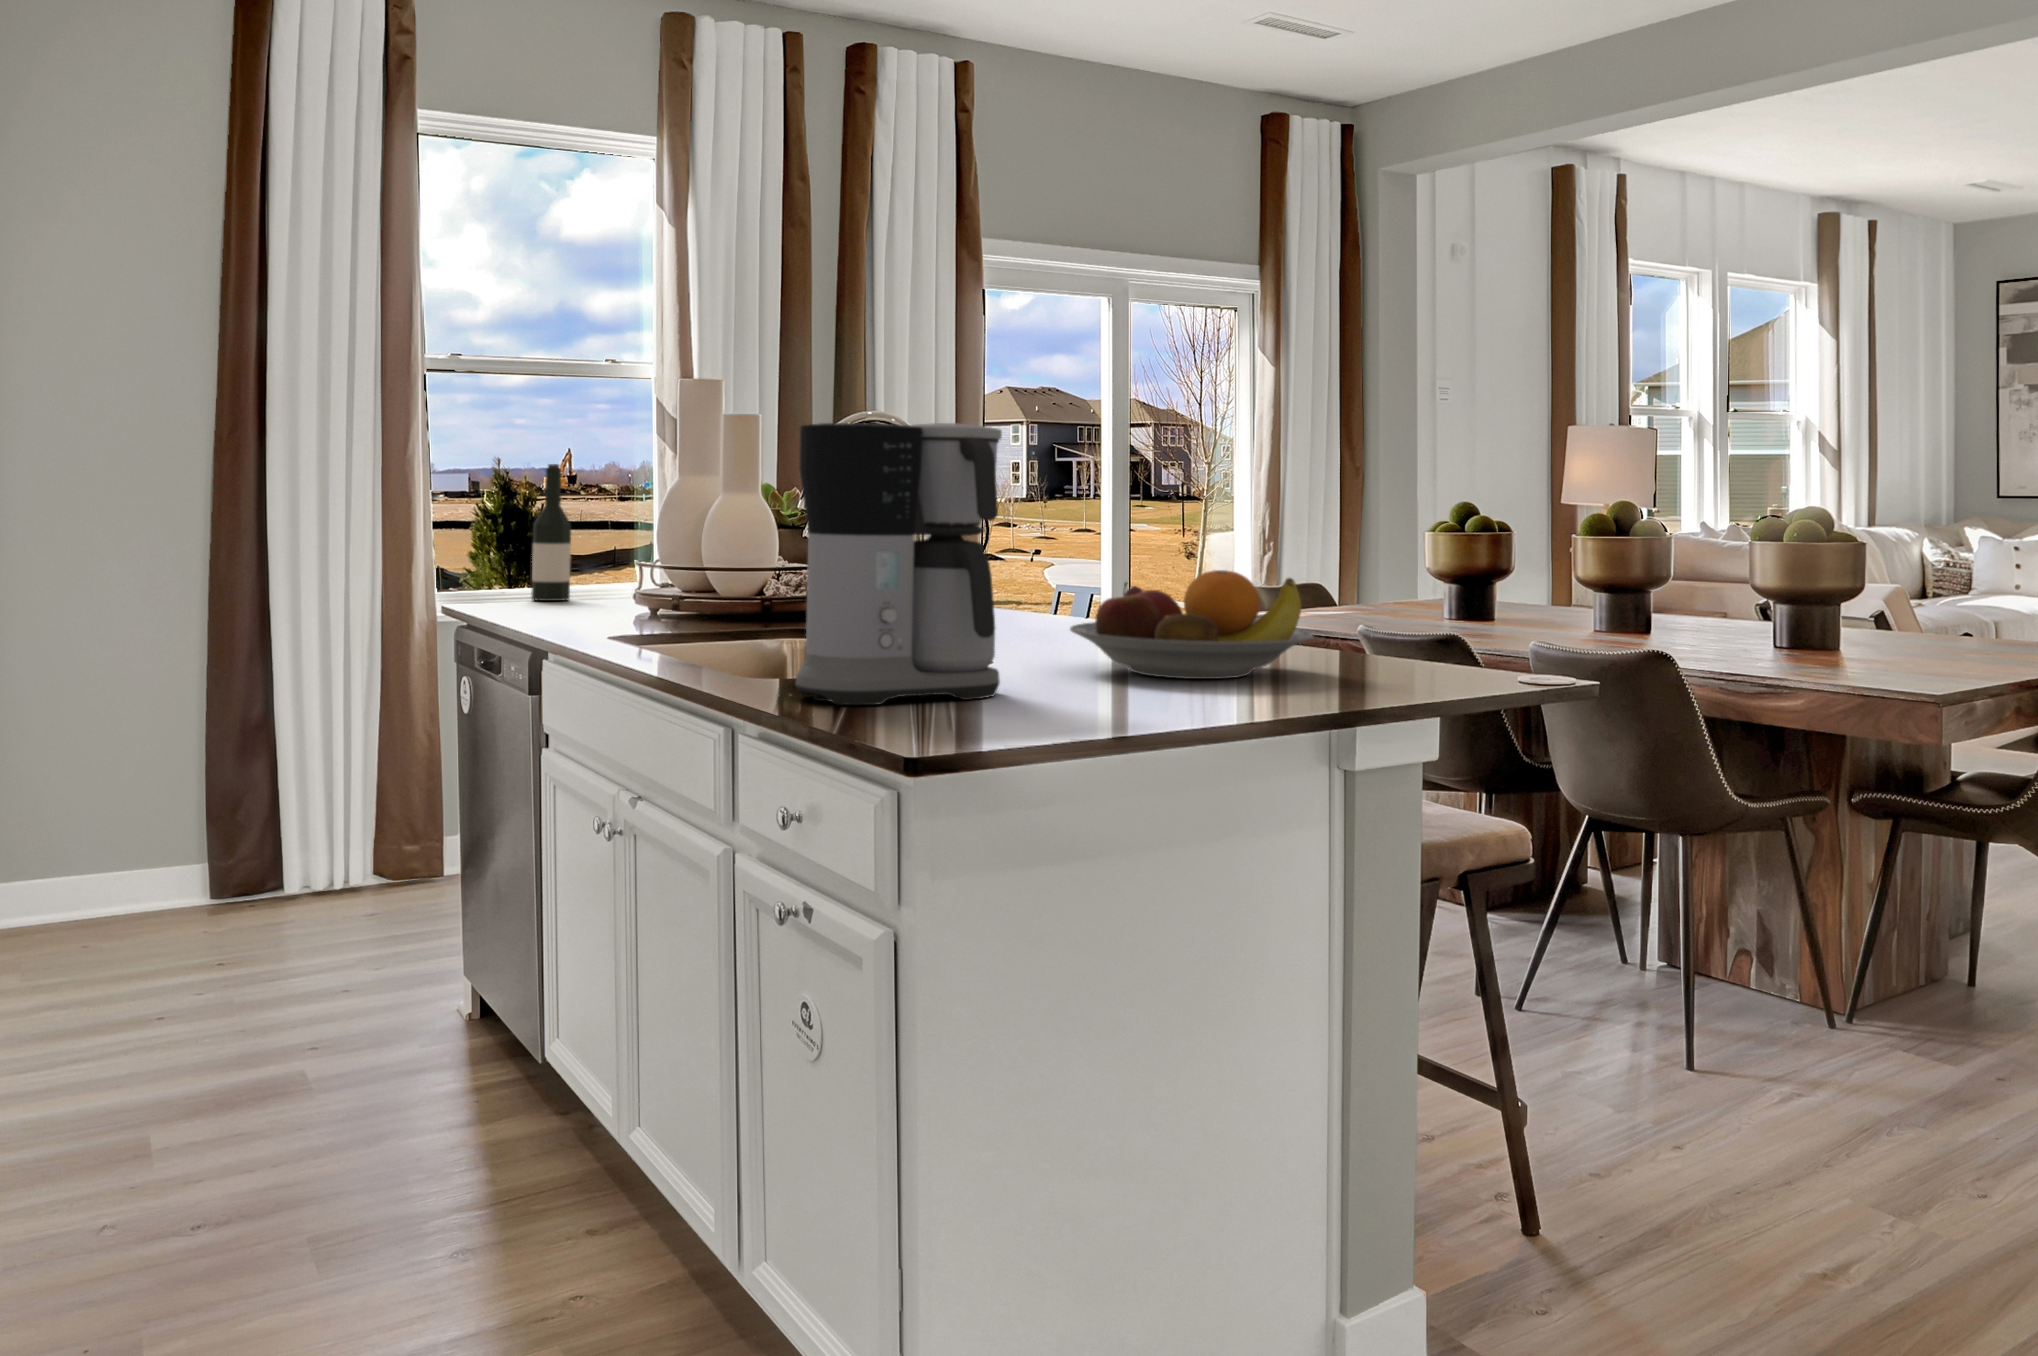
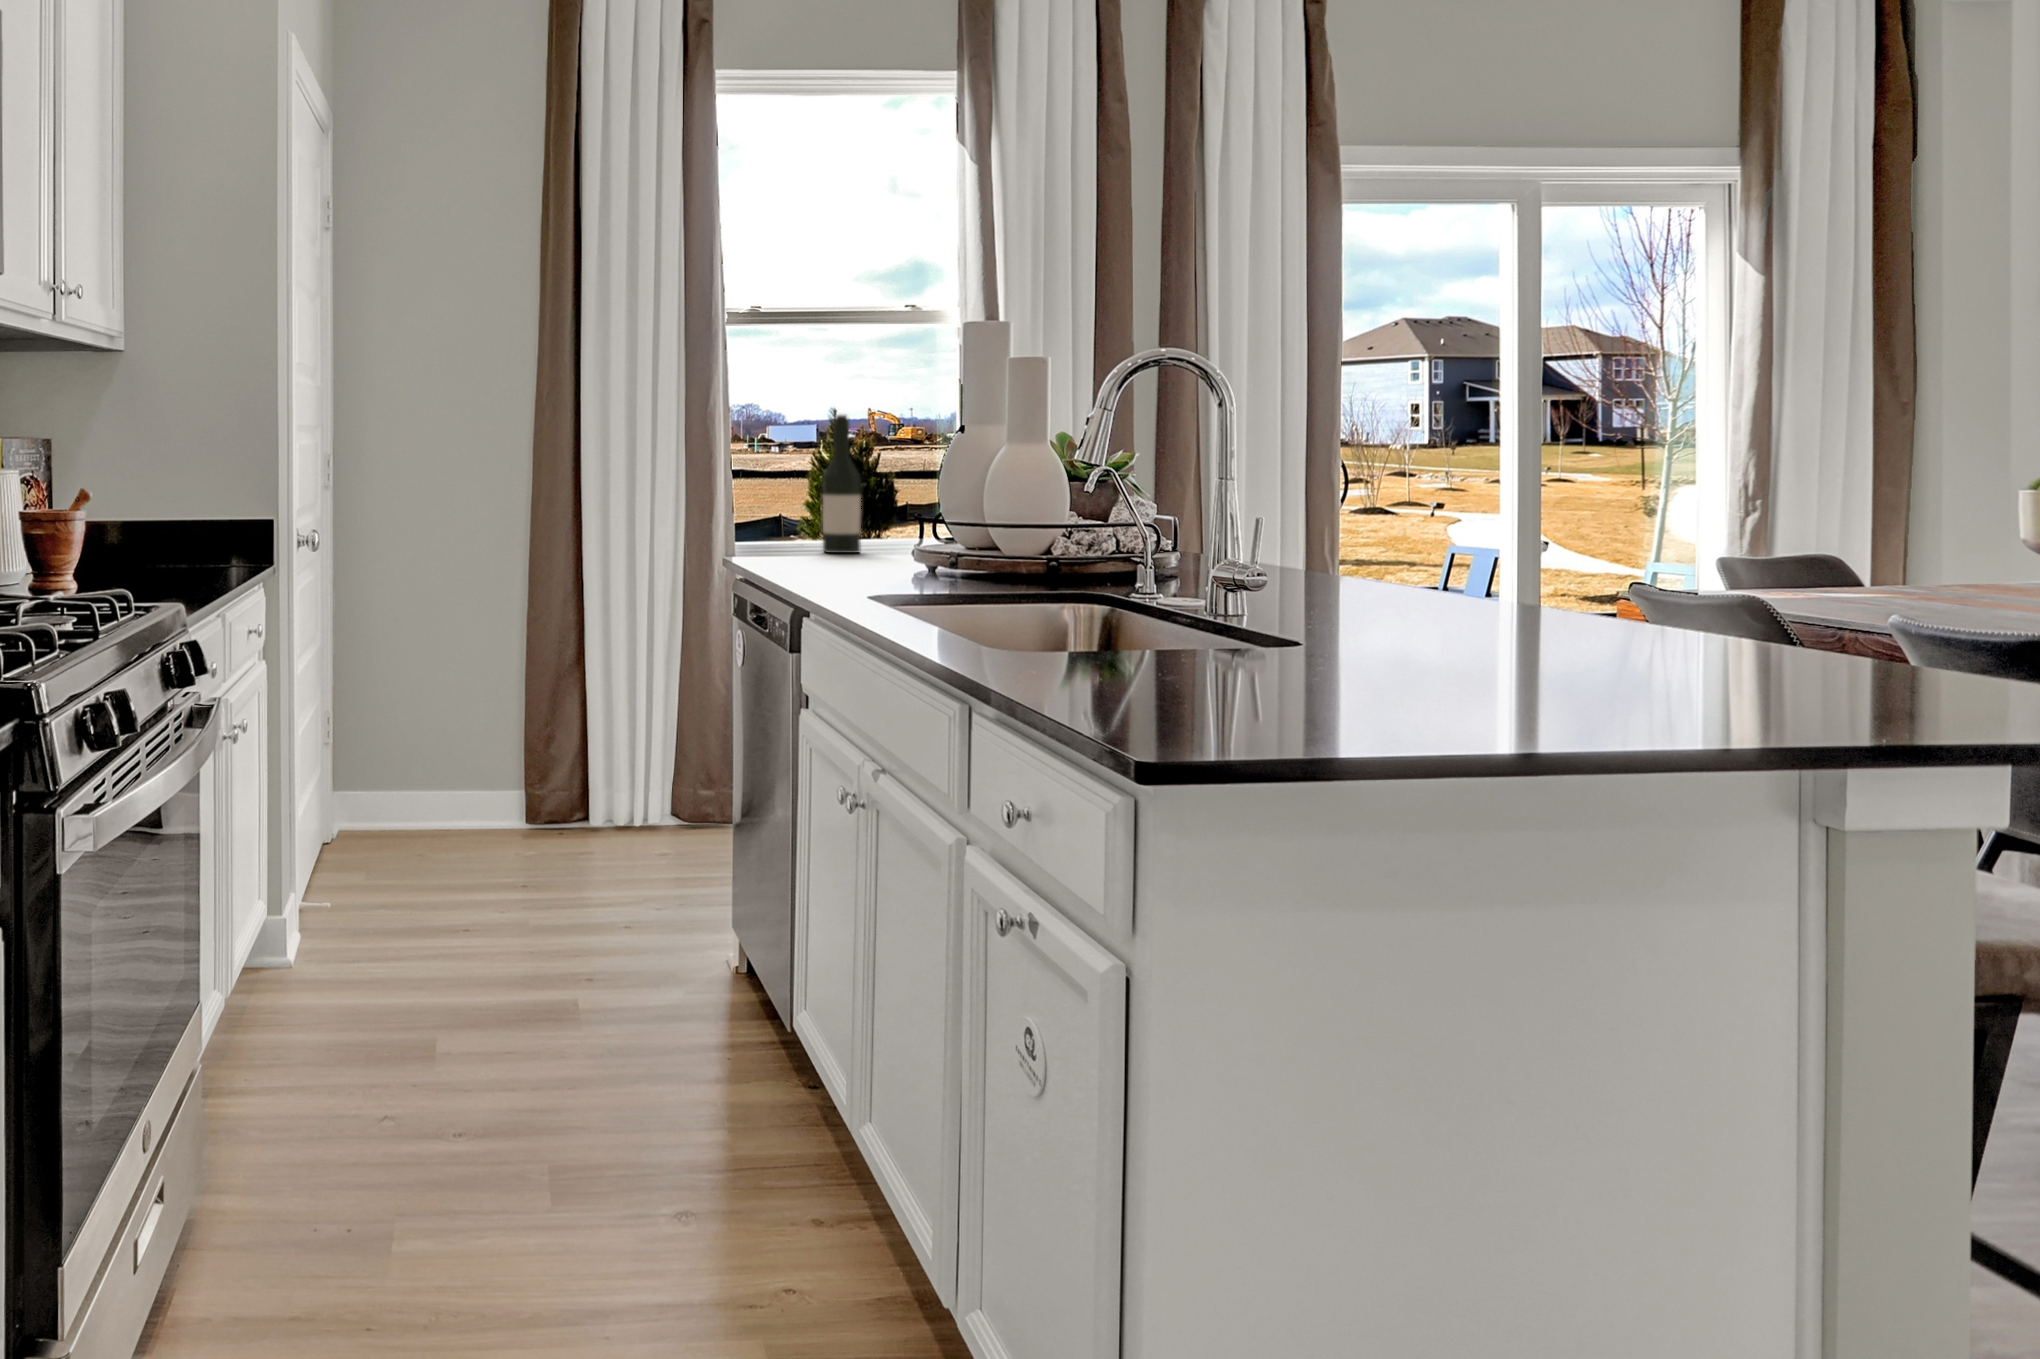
coffee maker: present [795,423,1002,705] -> none [1027,354,1292,689]
fruit bowl: present [1070,570,1313,679] -> none [1404,535,1780,677]

